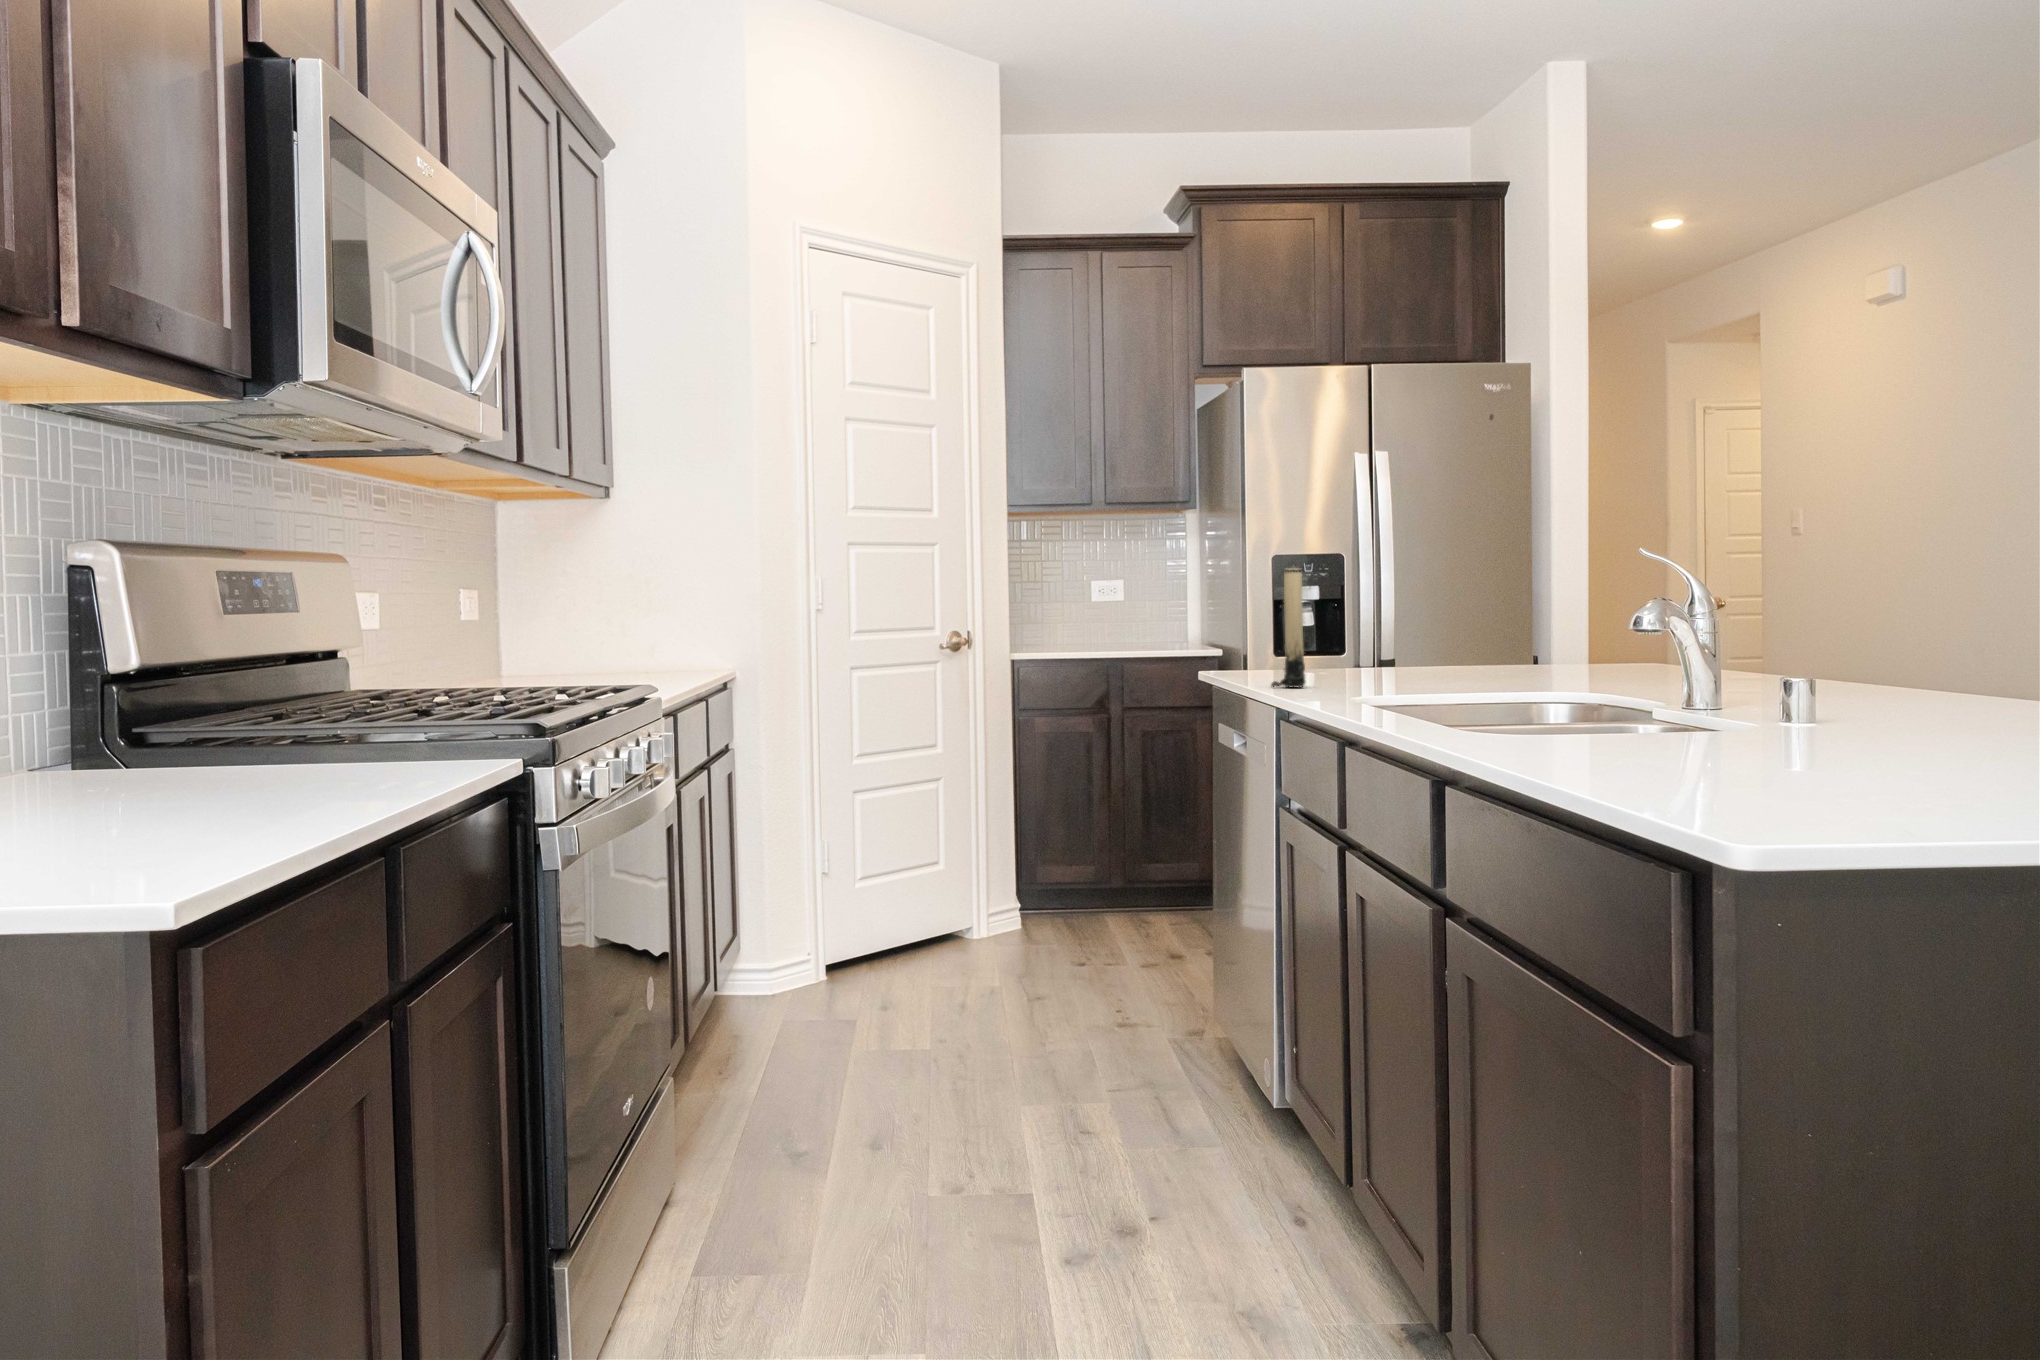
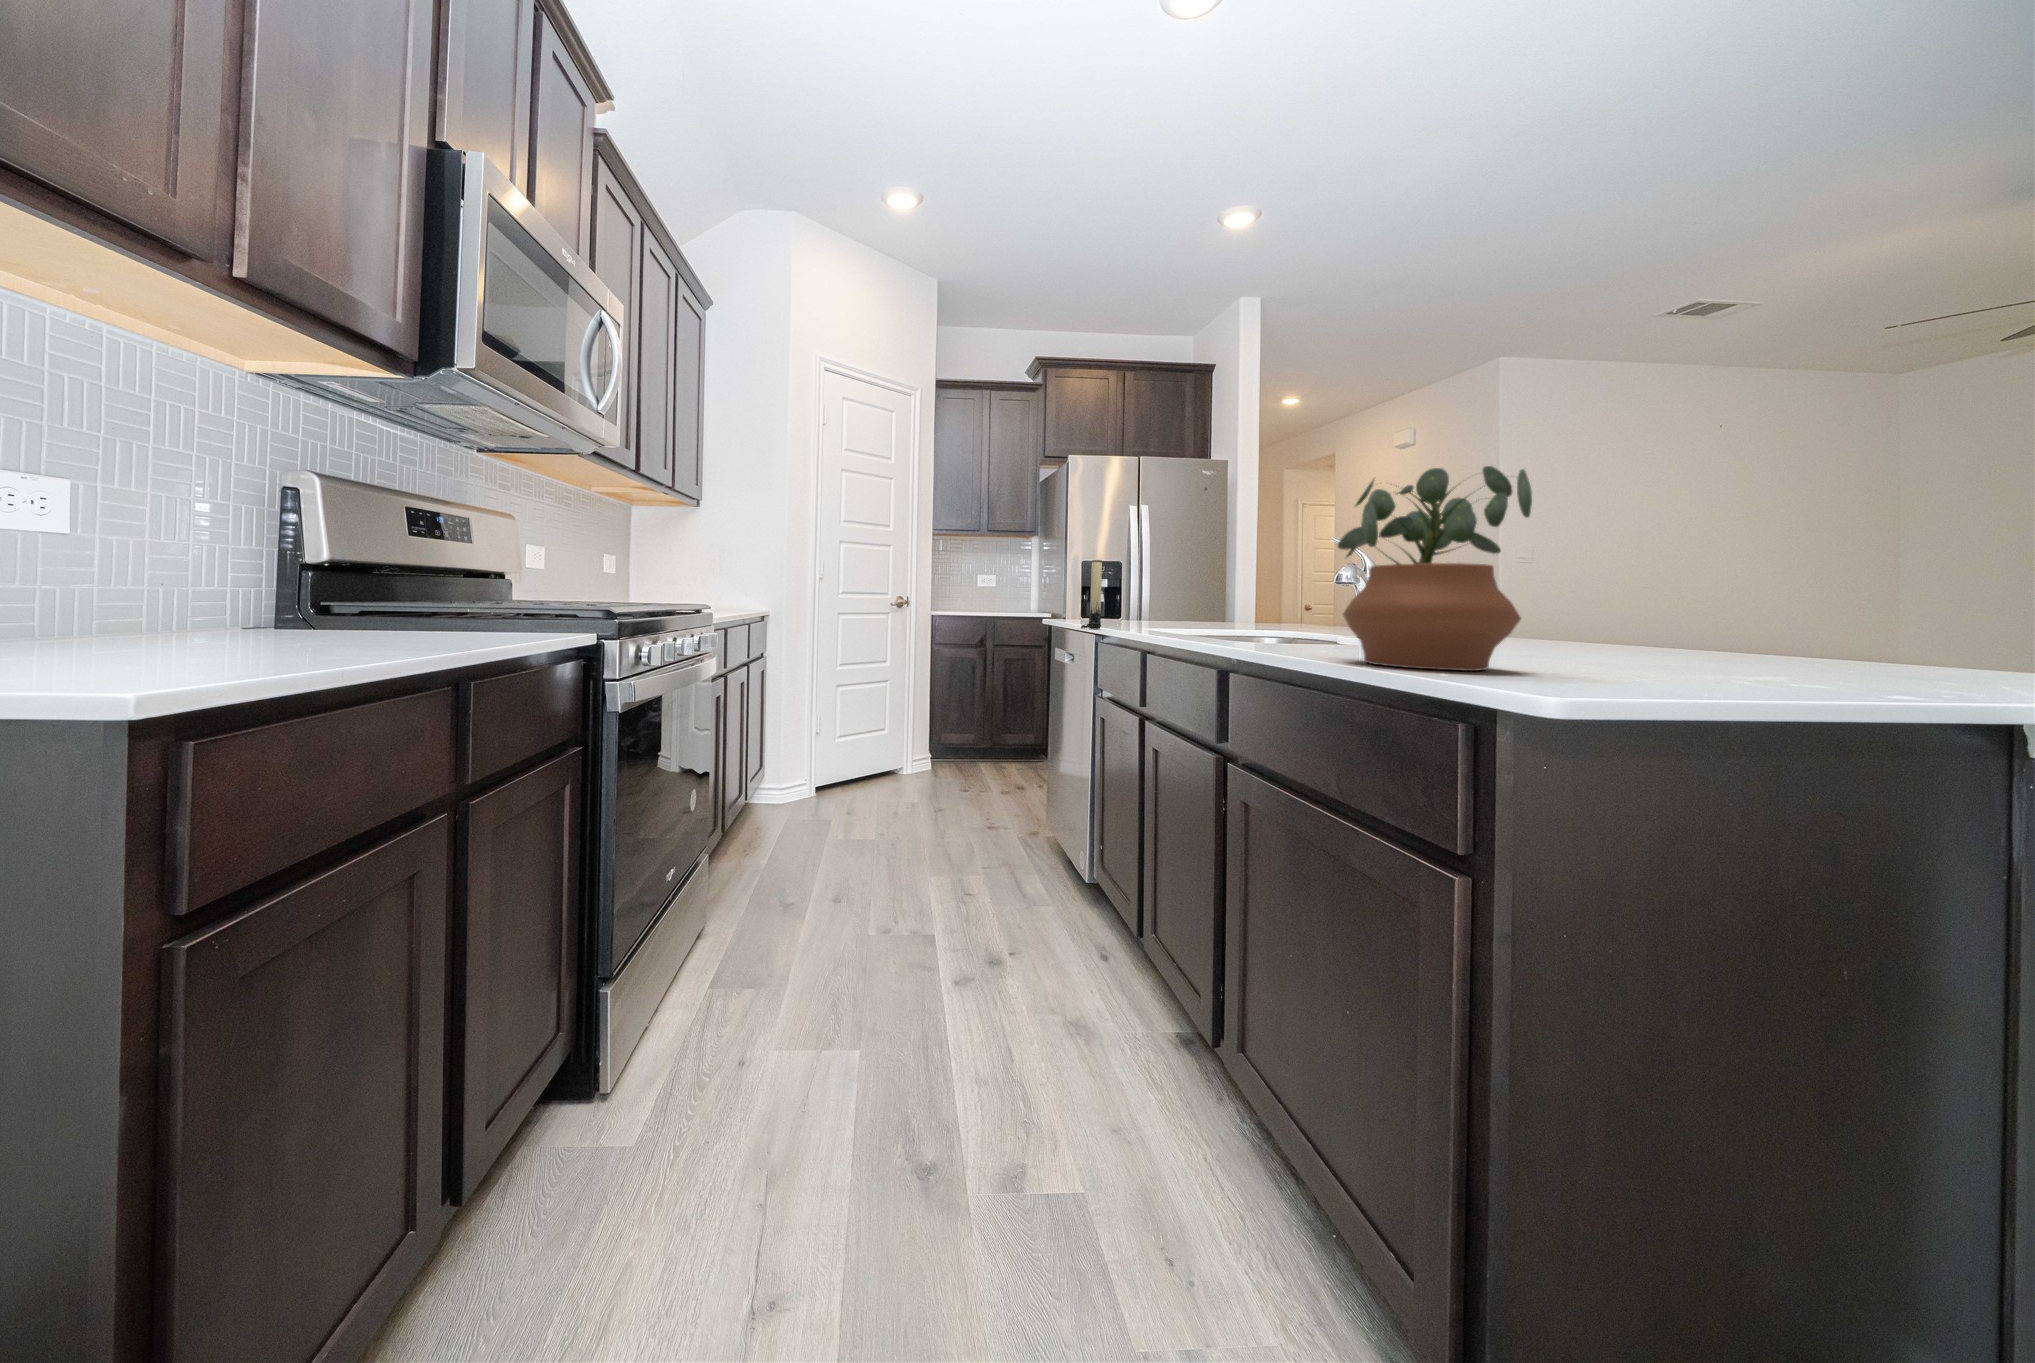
potted plant: none [1634,477,1890,783] -> present [1338,466,1532,671]

